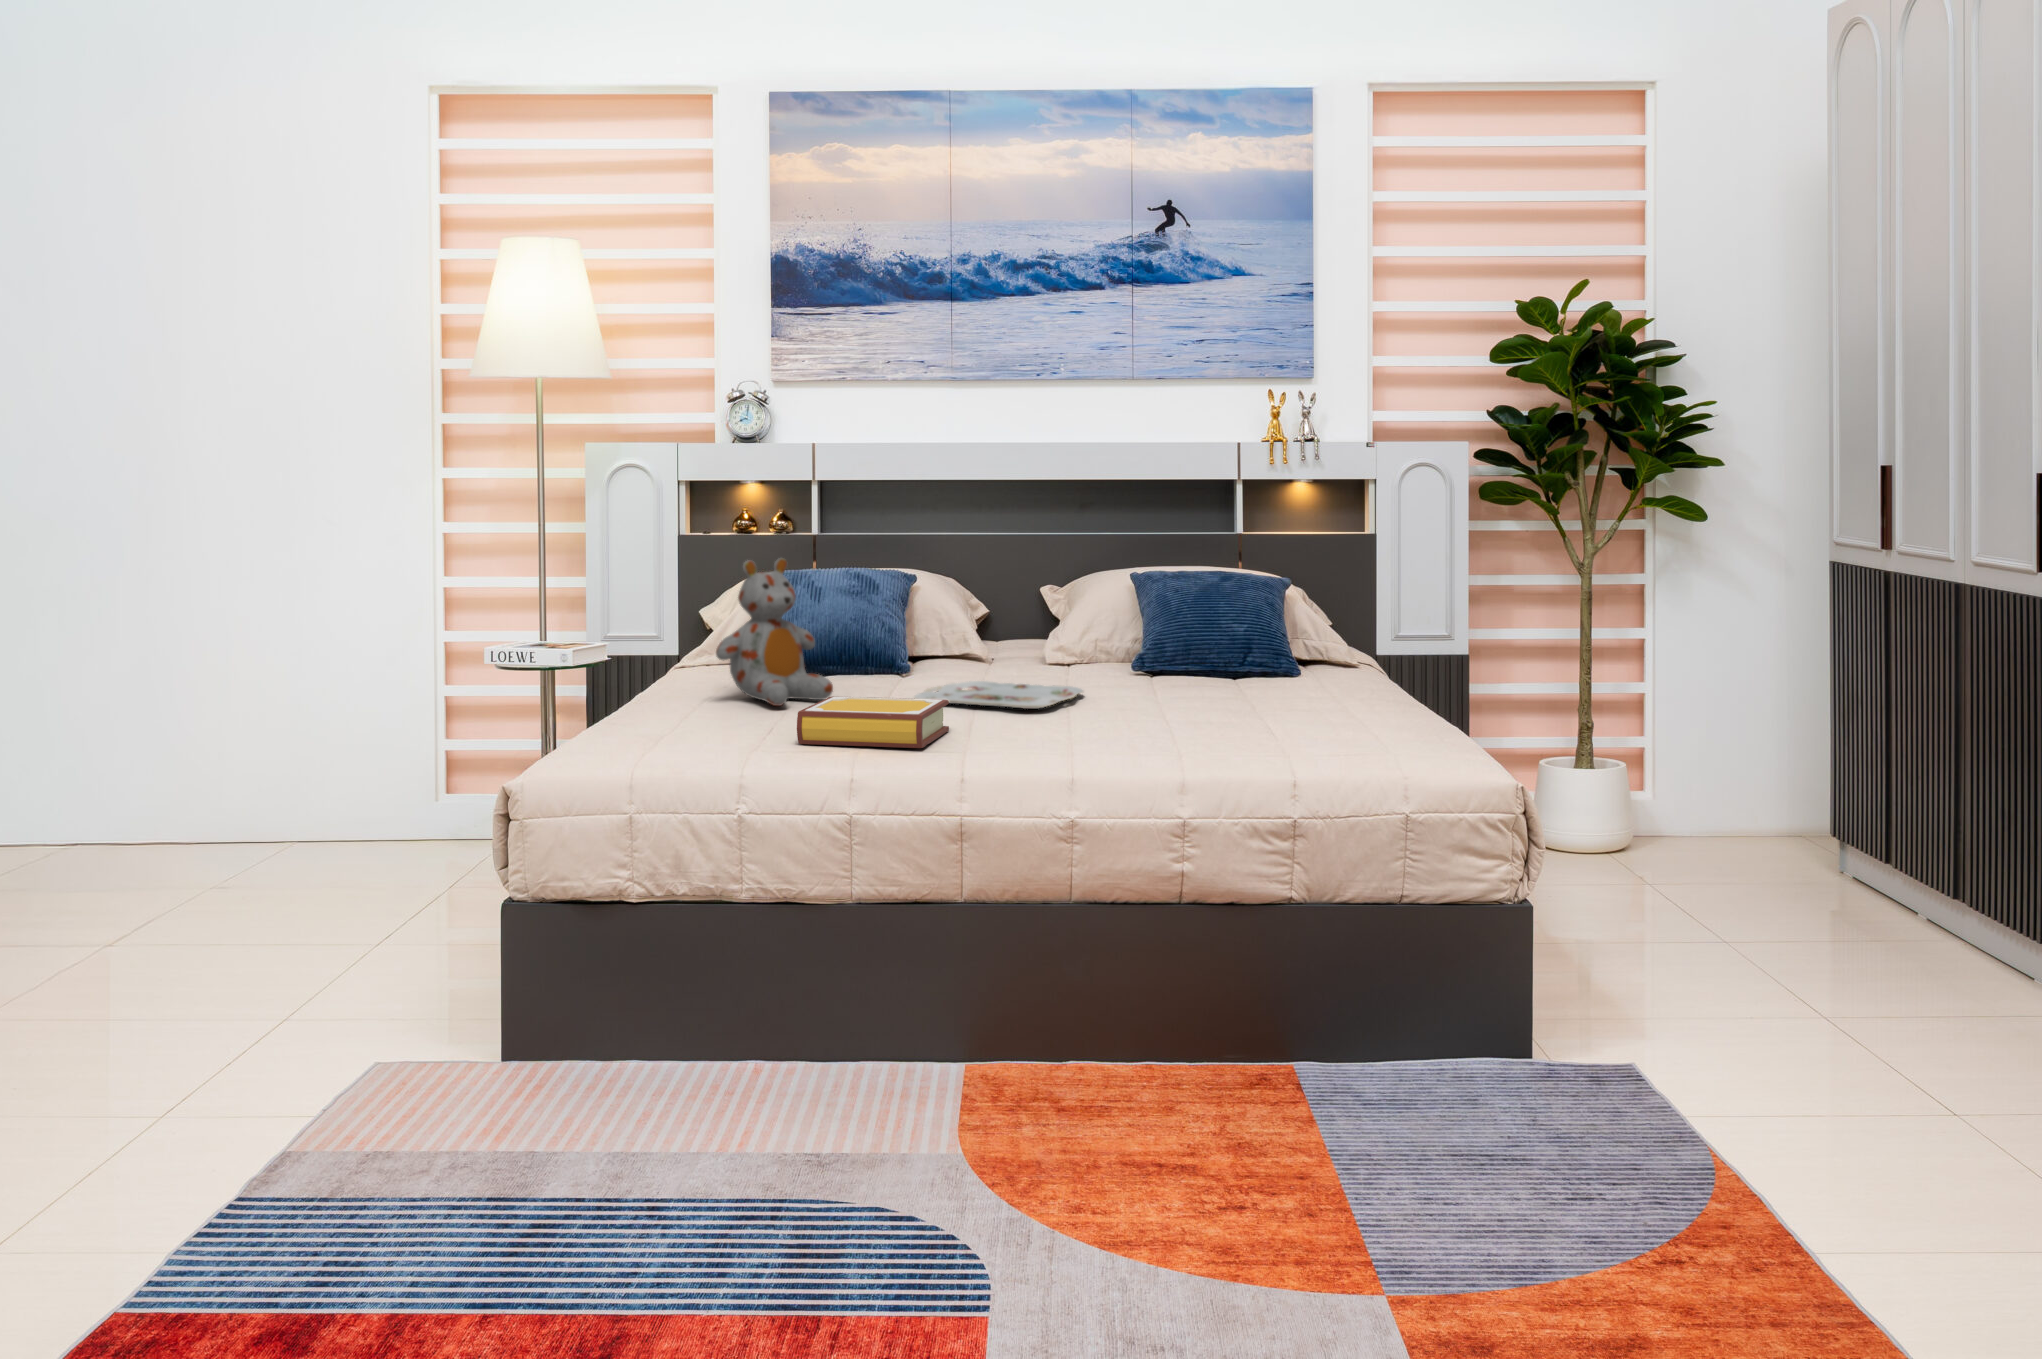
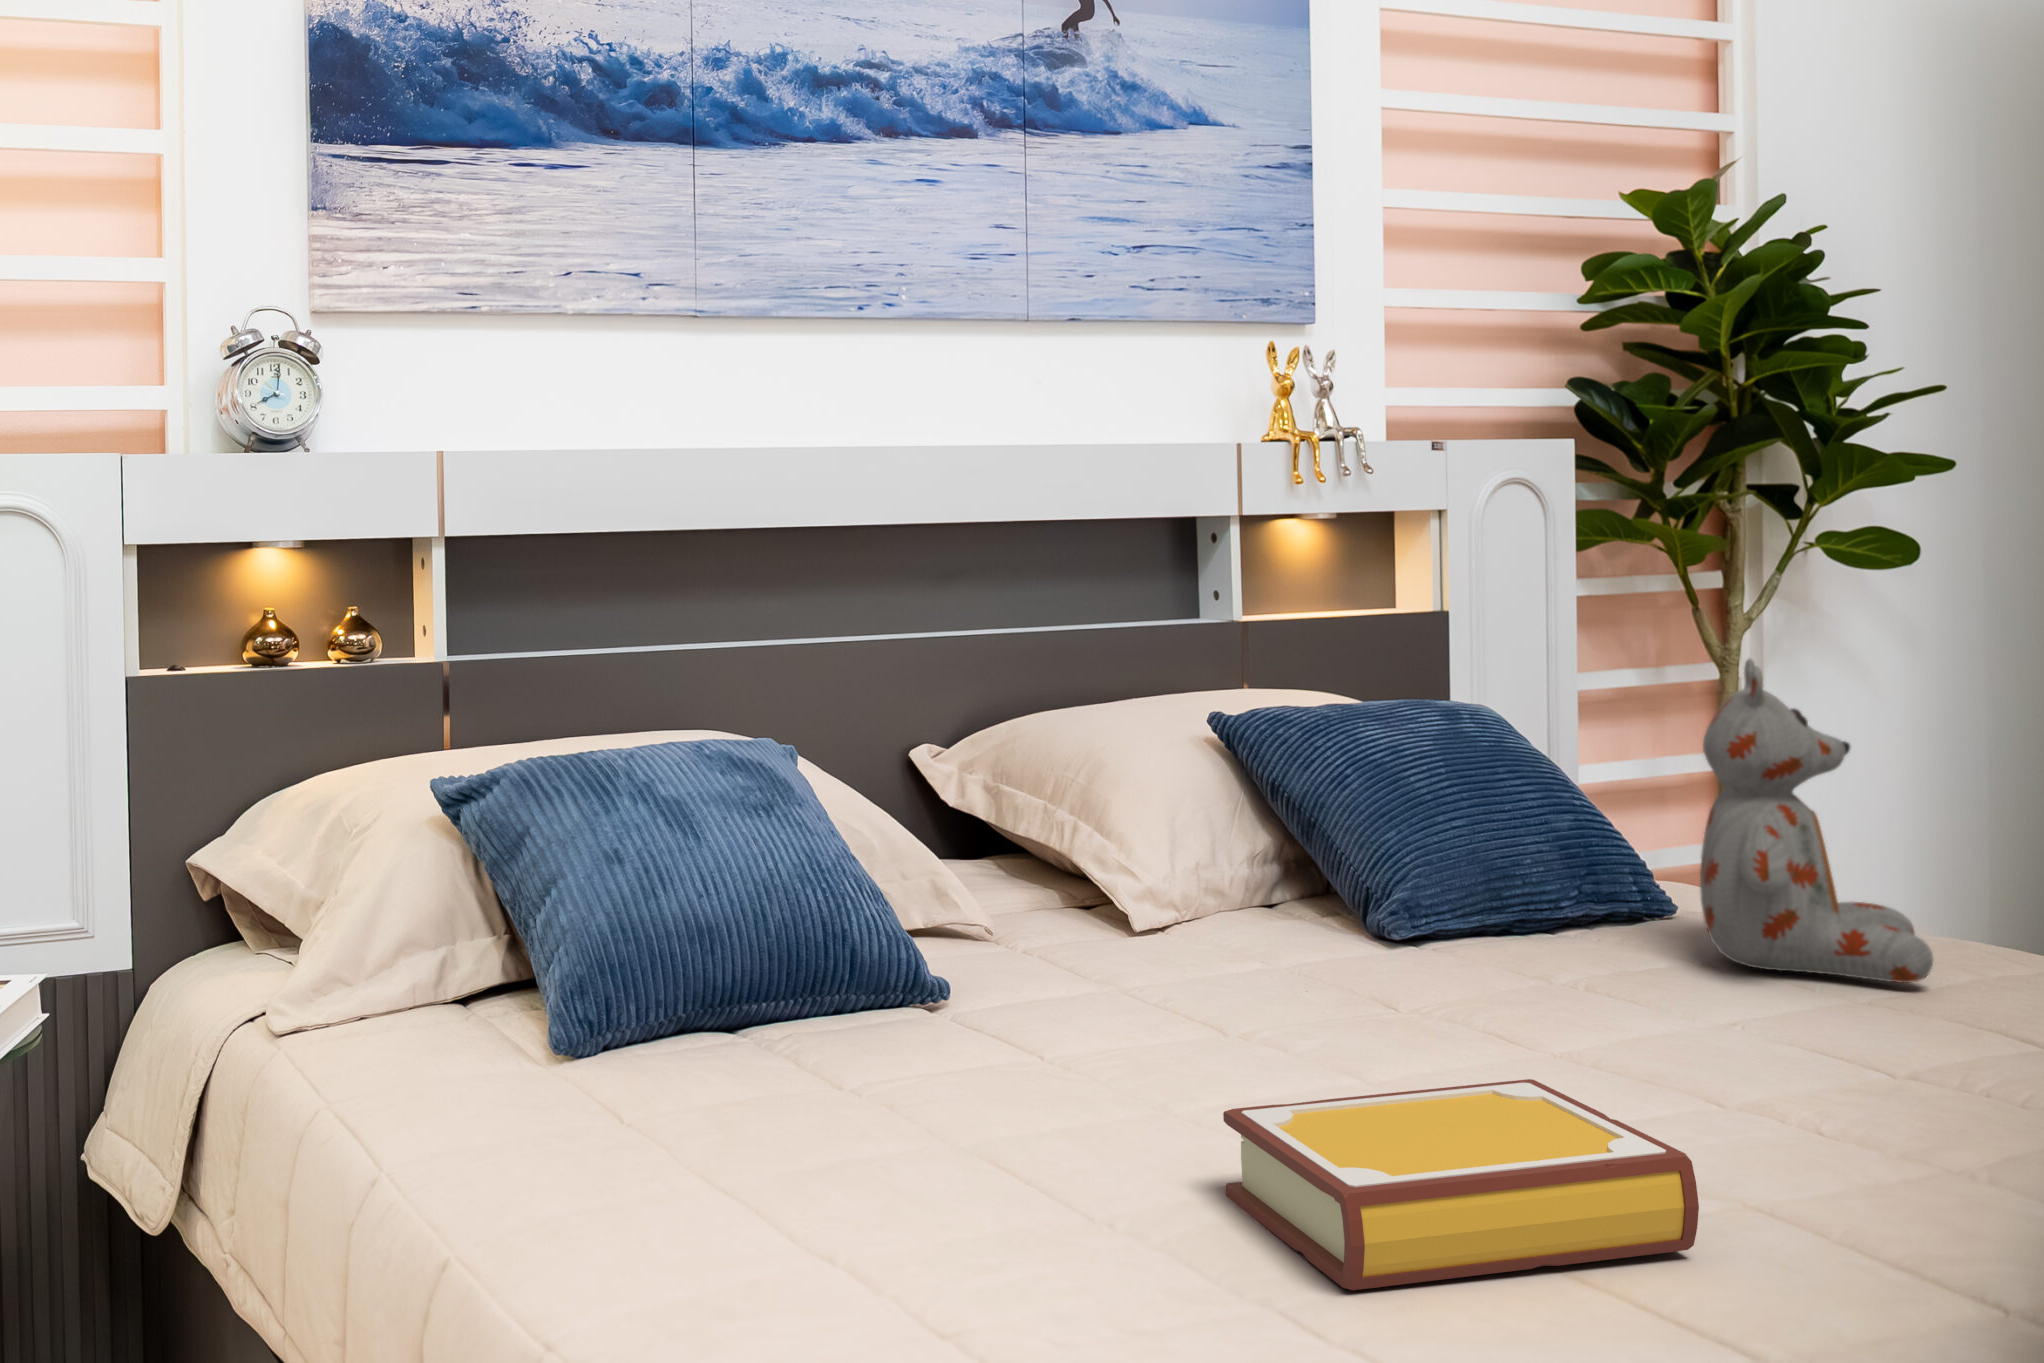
stuffed bear: present [716,558,833,706] -> present [1700,659,1933,983]
serving tray: present [914,681,1083,709] -> none [1133,977,1549,1066]

